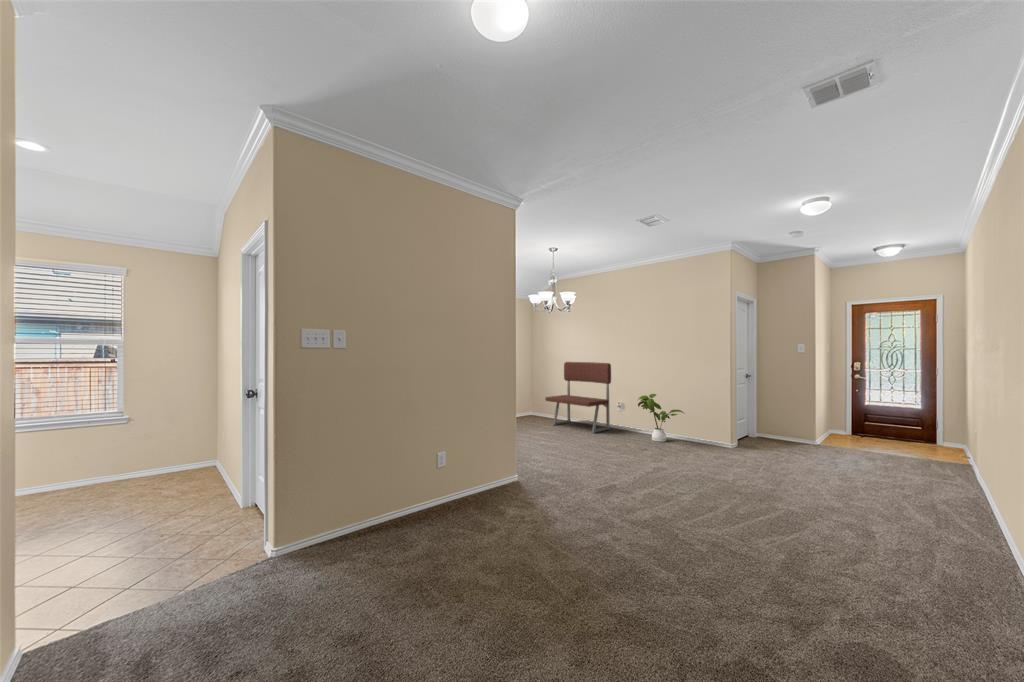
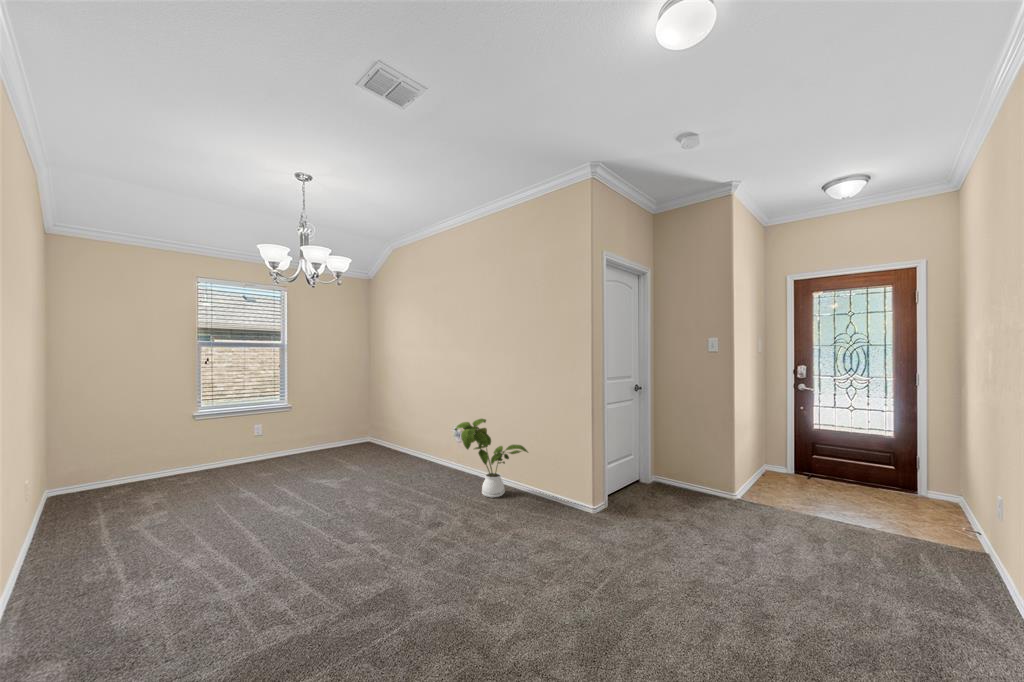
bench: present [545,362,611,433] -> none [354,367,444,478]

